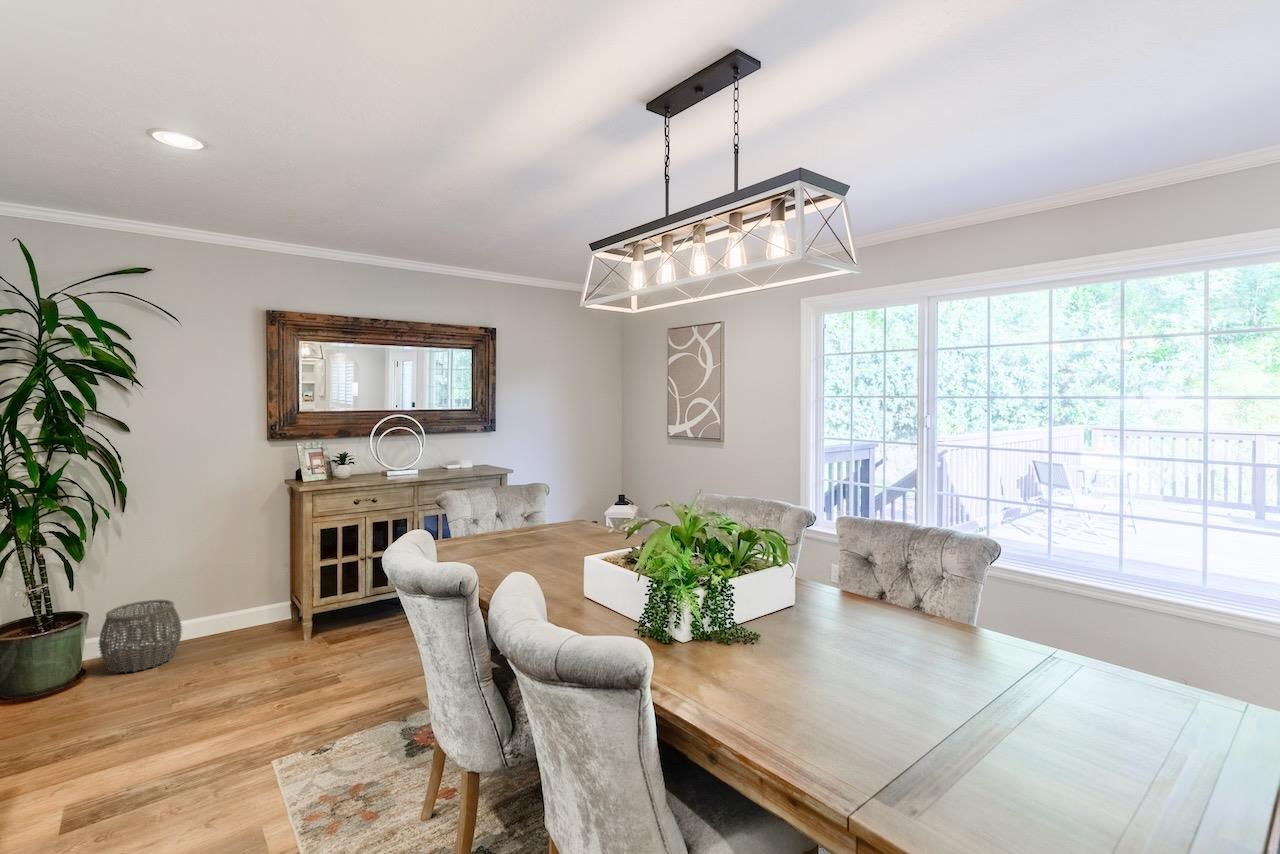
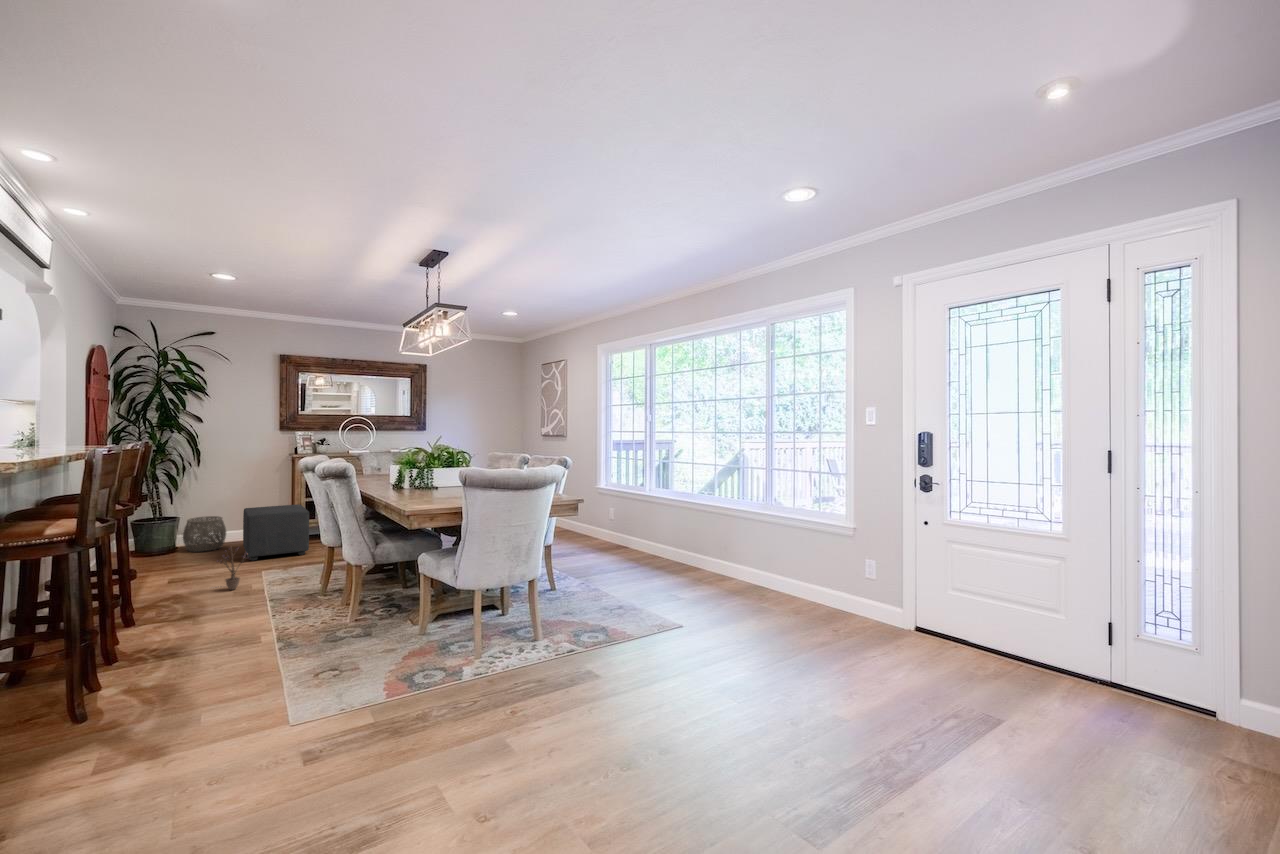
ottoman: none [216,571,343,691] -> present [243,504,309,561]
decorative plant: none [177,702,263,801] -> present [215,547,249,590]

